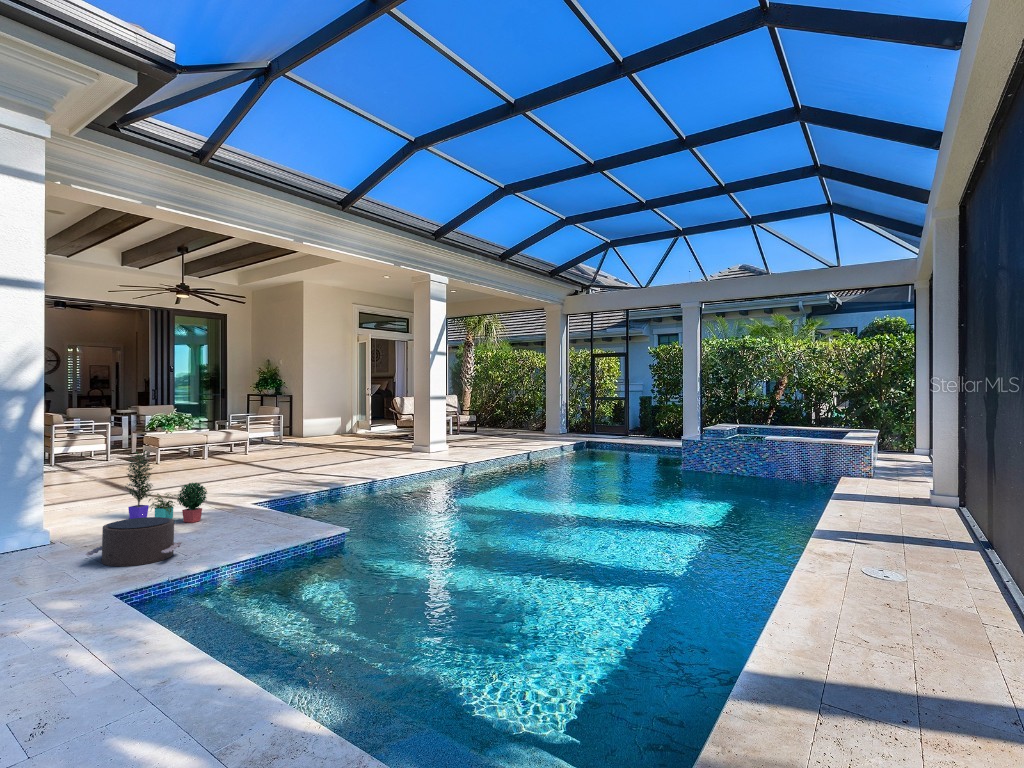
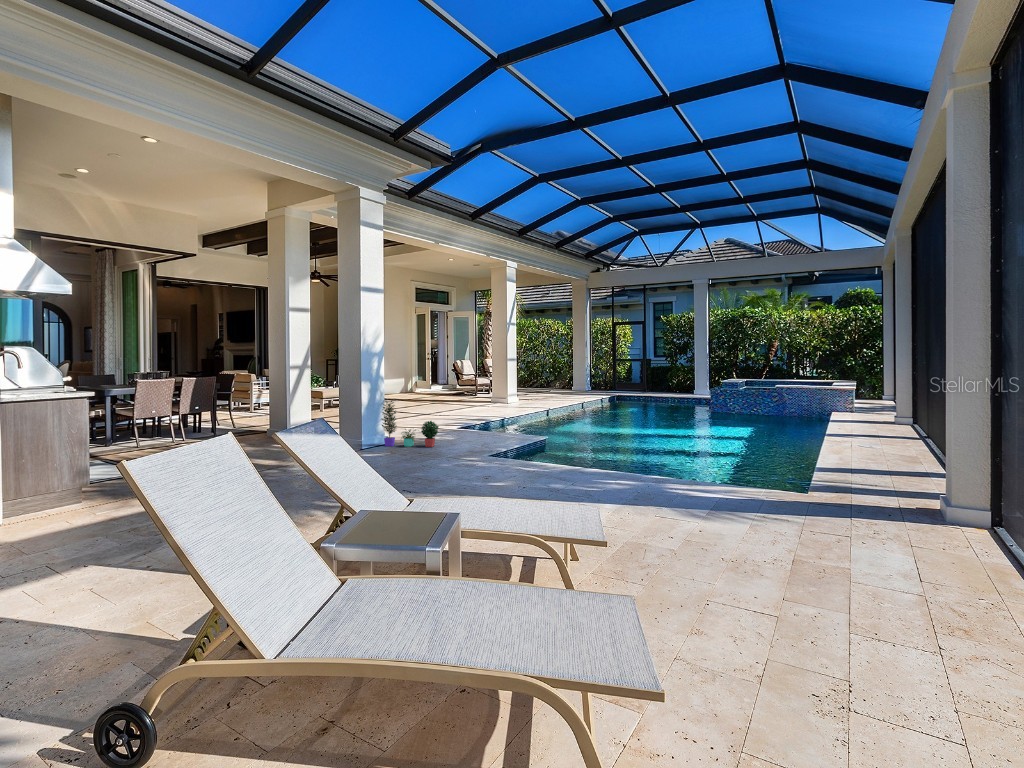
pouf: present [86,517,182,566] -> none [421,439,468,465]

